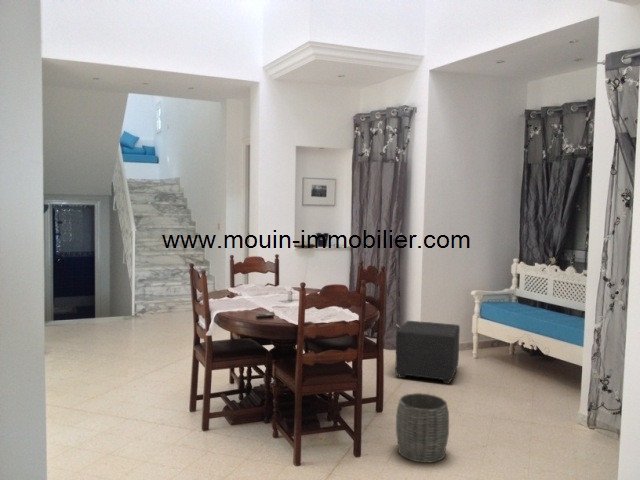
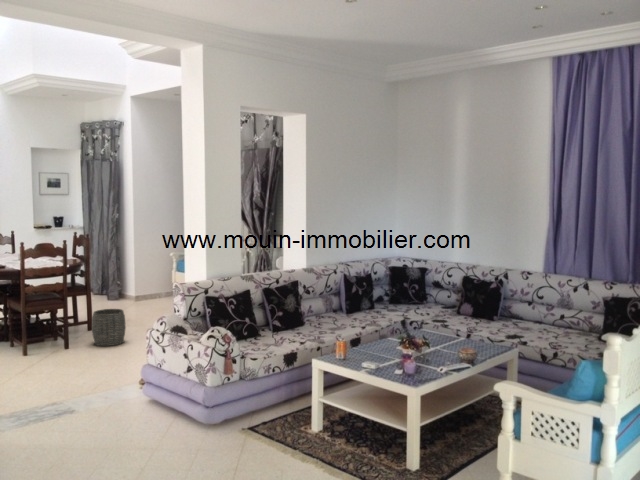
ottoman: present [395,321,460,384] -> none [109,276,158,314]

